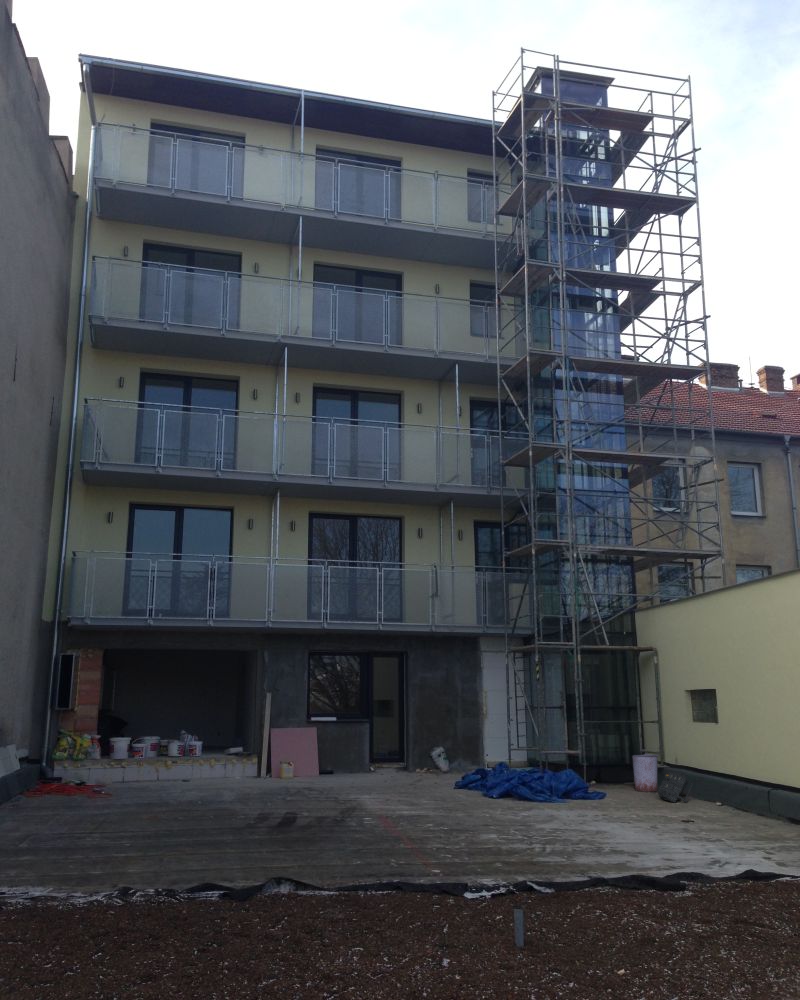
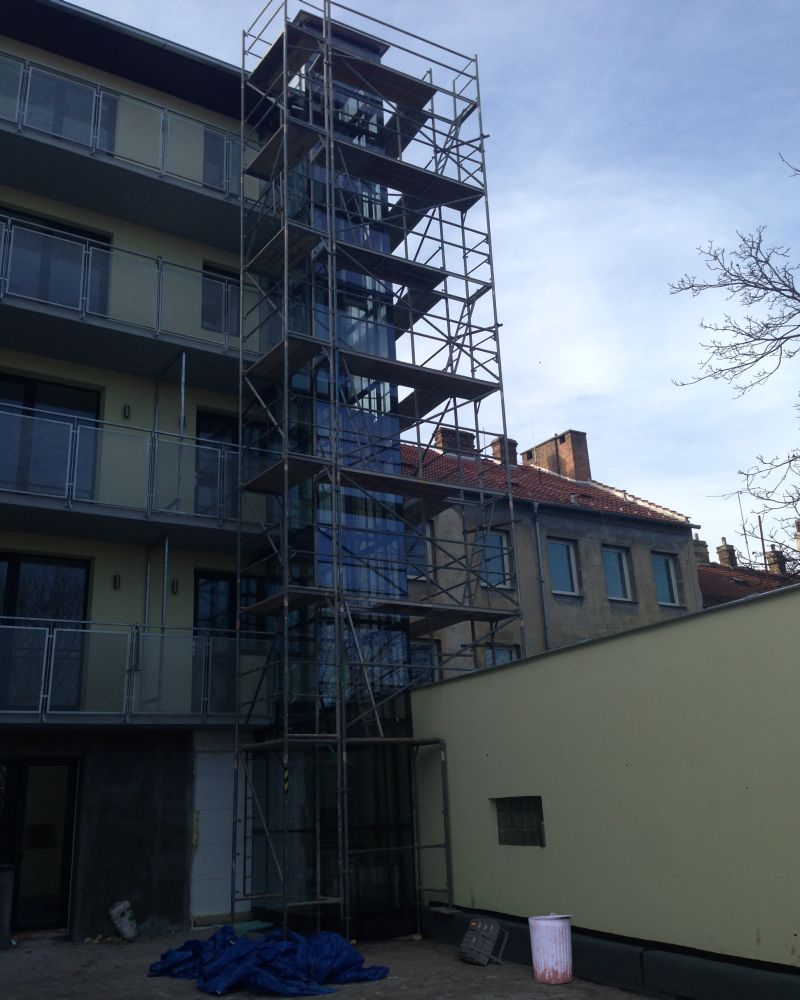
trash can: present [633,754,659,792] -> present [529,913,574,984]

